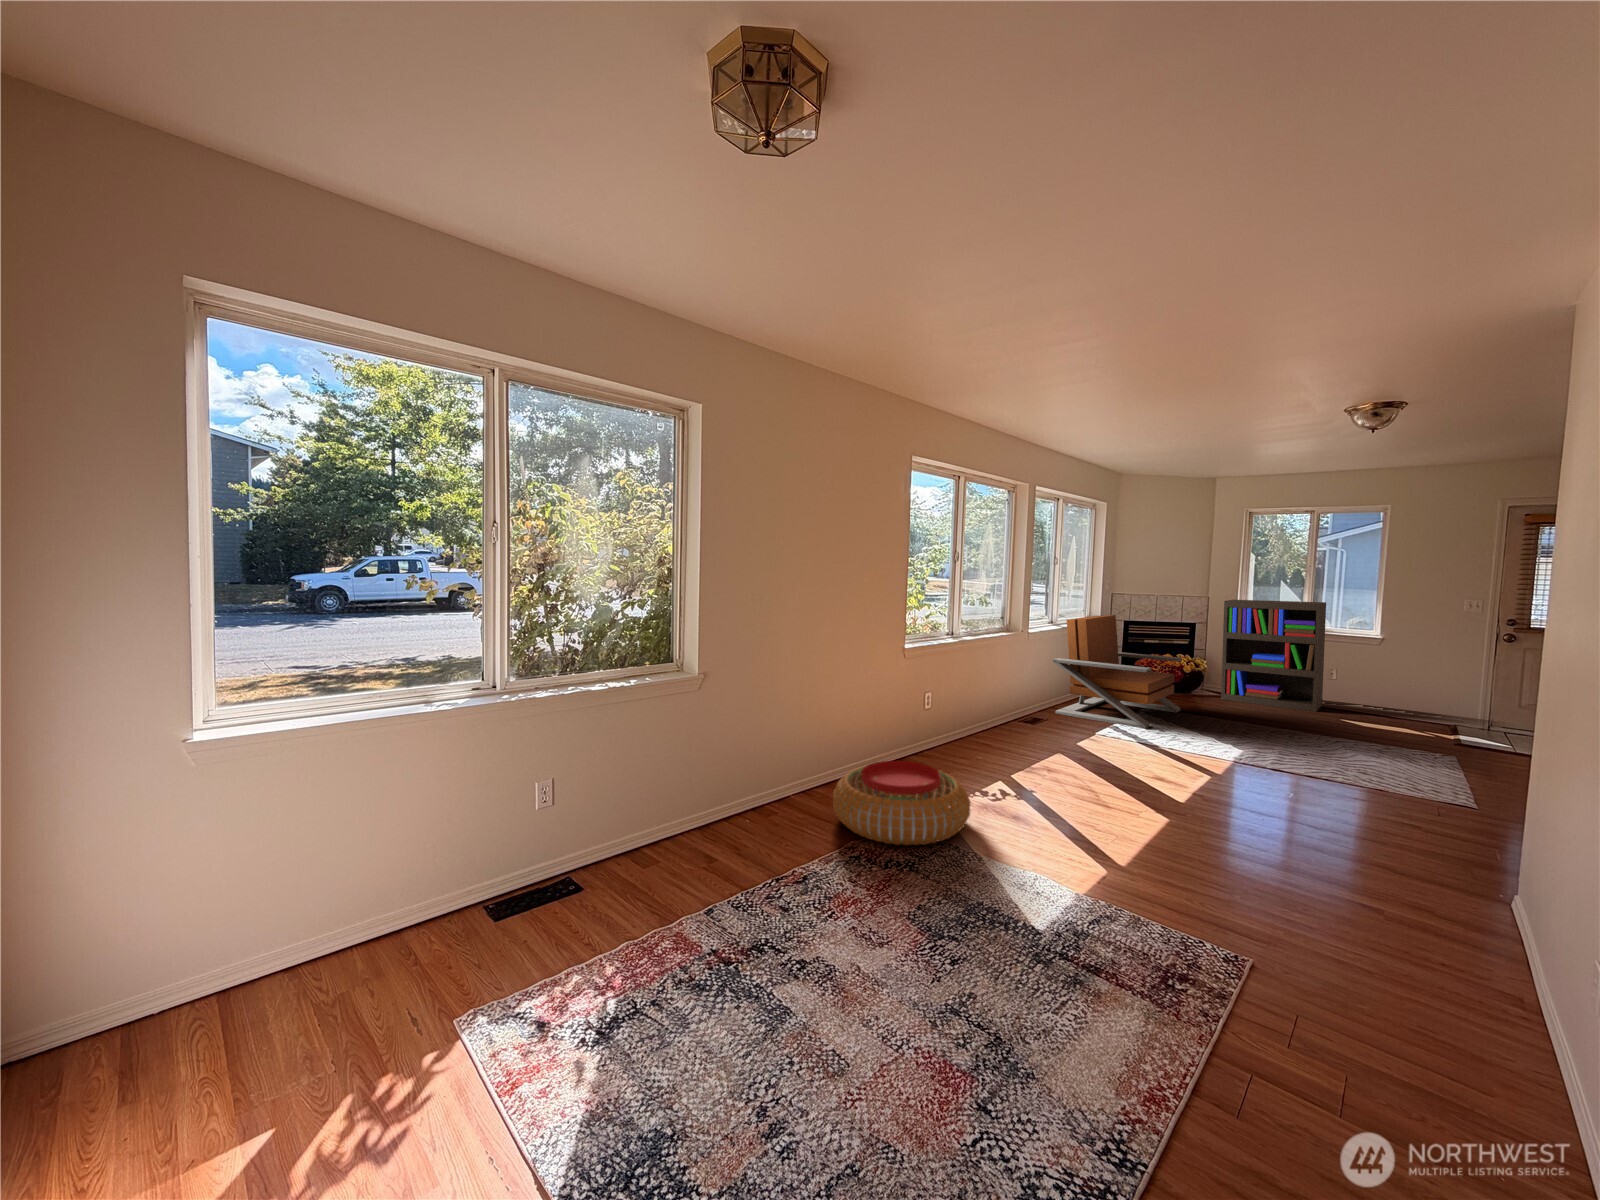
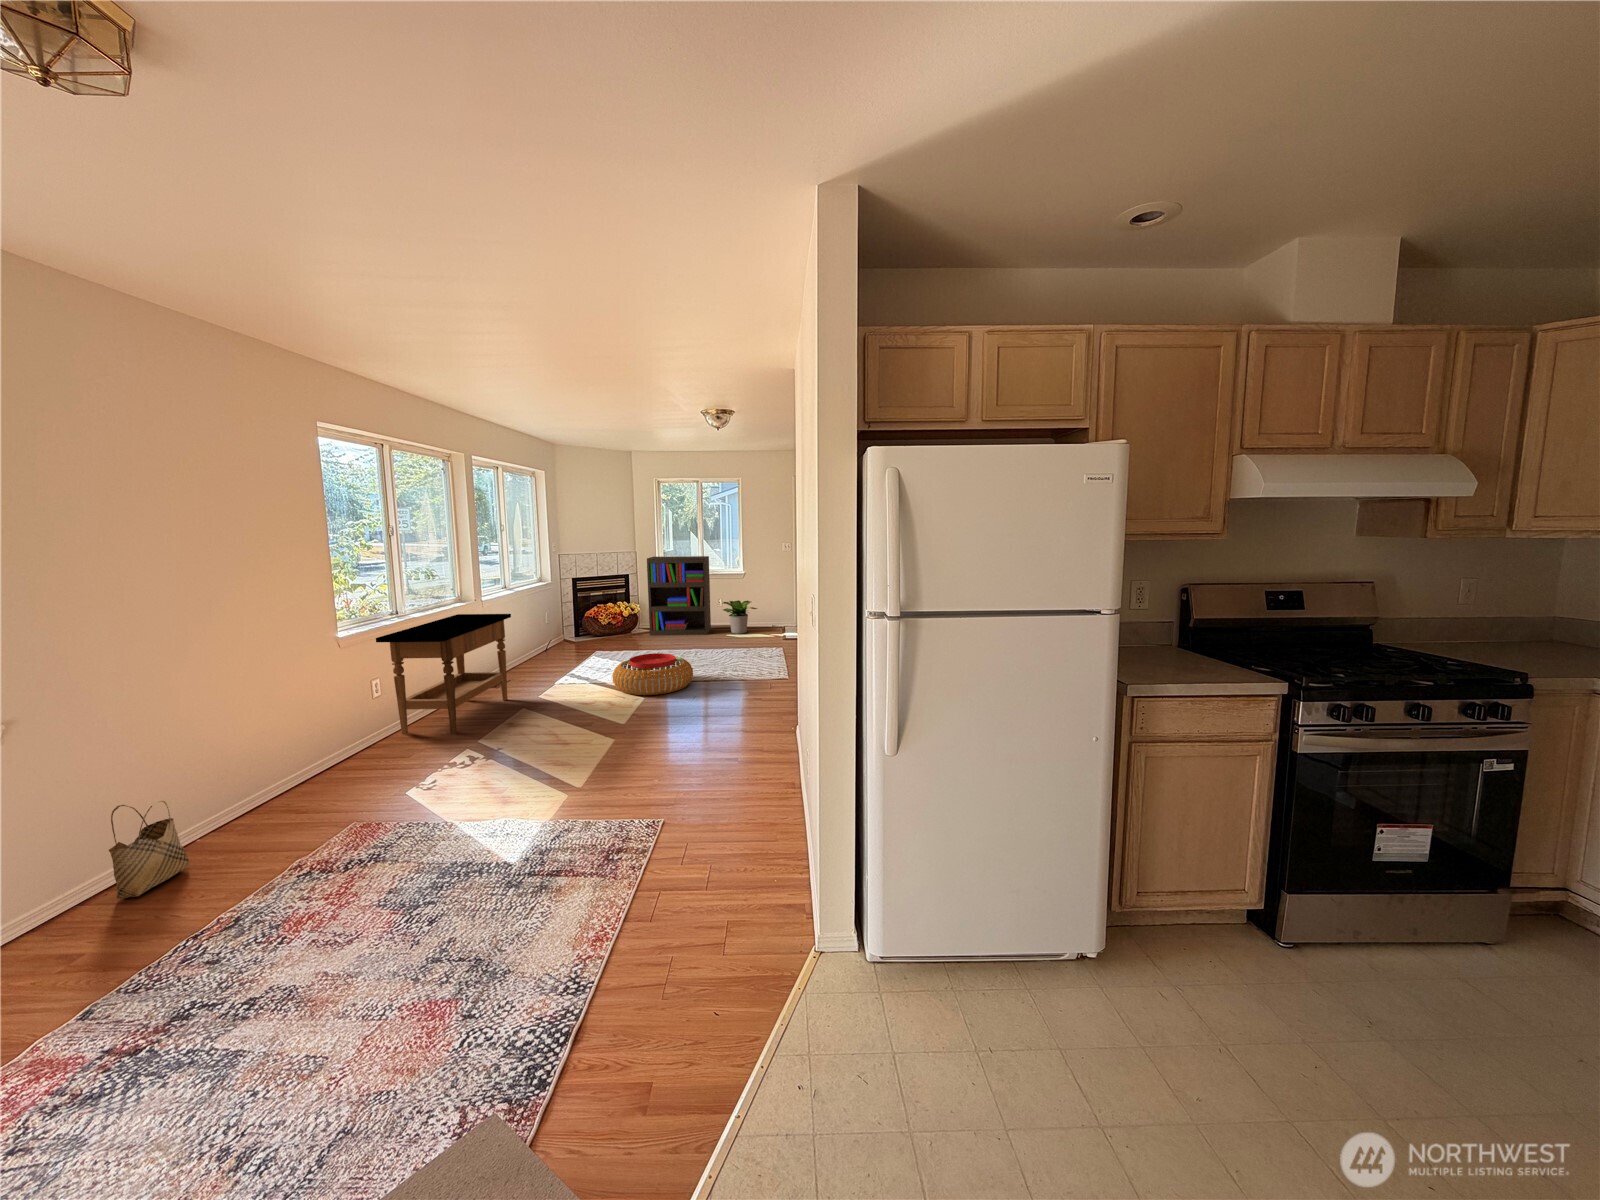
lounge chair: present [1053,615,1182,729] -> none [512,576,621,671]
side table: none [930,643,1054,763] -> present [376,614,511,734]
potted plant: none [1345,669,1420,719] -> present [723,600,757,634]
woven basket: none [745,754,786,829] -> present [109,801,189,899]
pouf: present [833,761,971,845] -> present [612,653,693,695]

